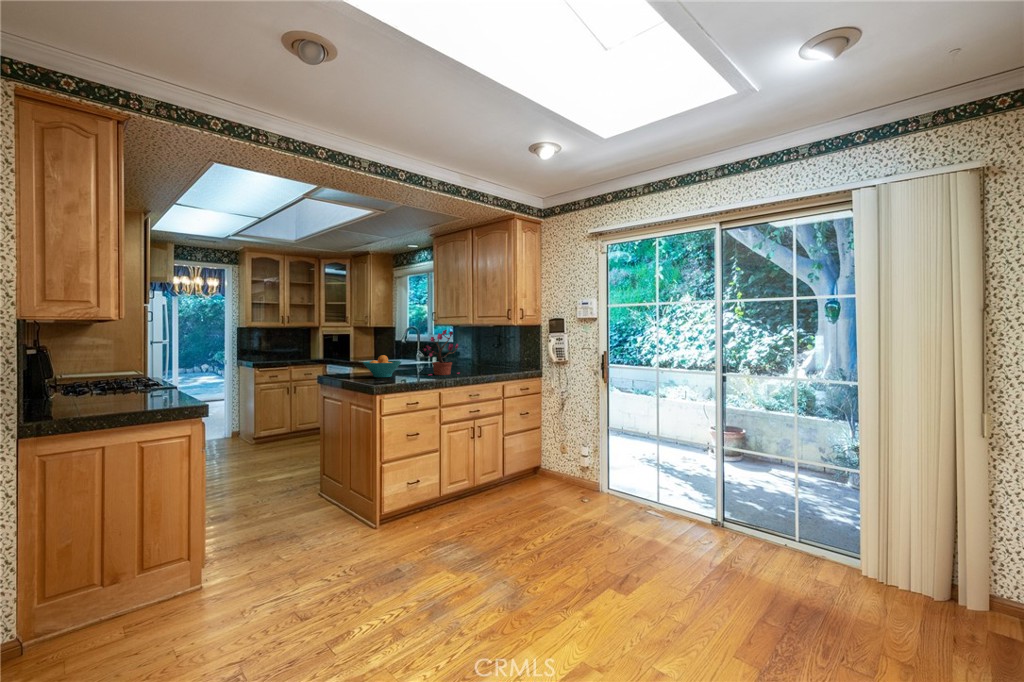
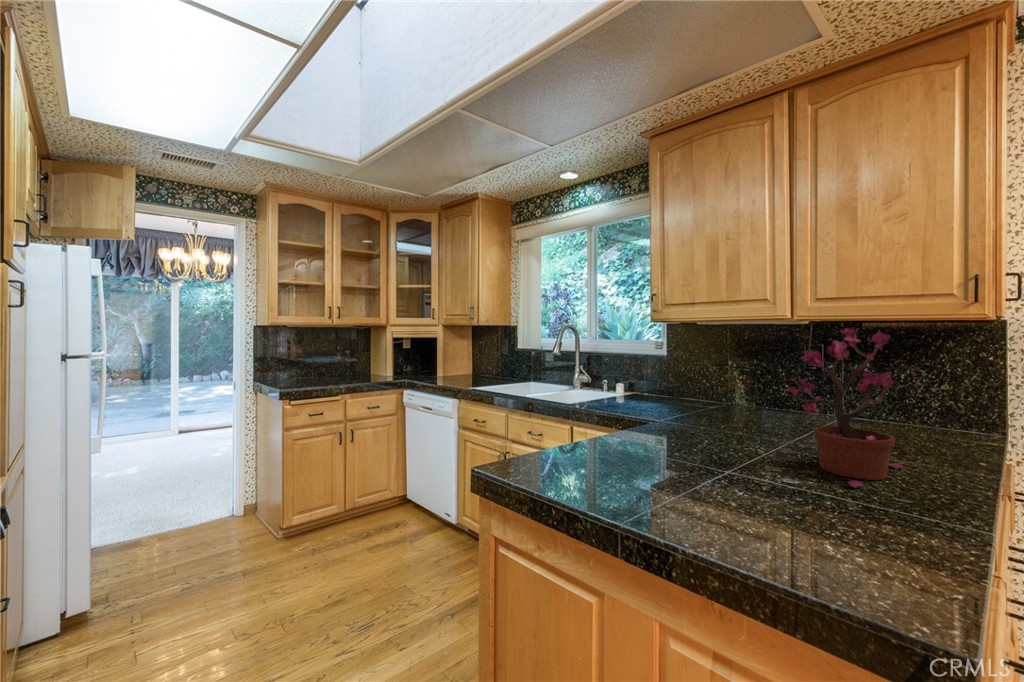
fruit bowl: present [363,355,401,377] -> none [631,416,772,501]

